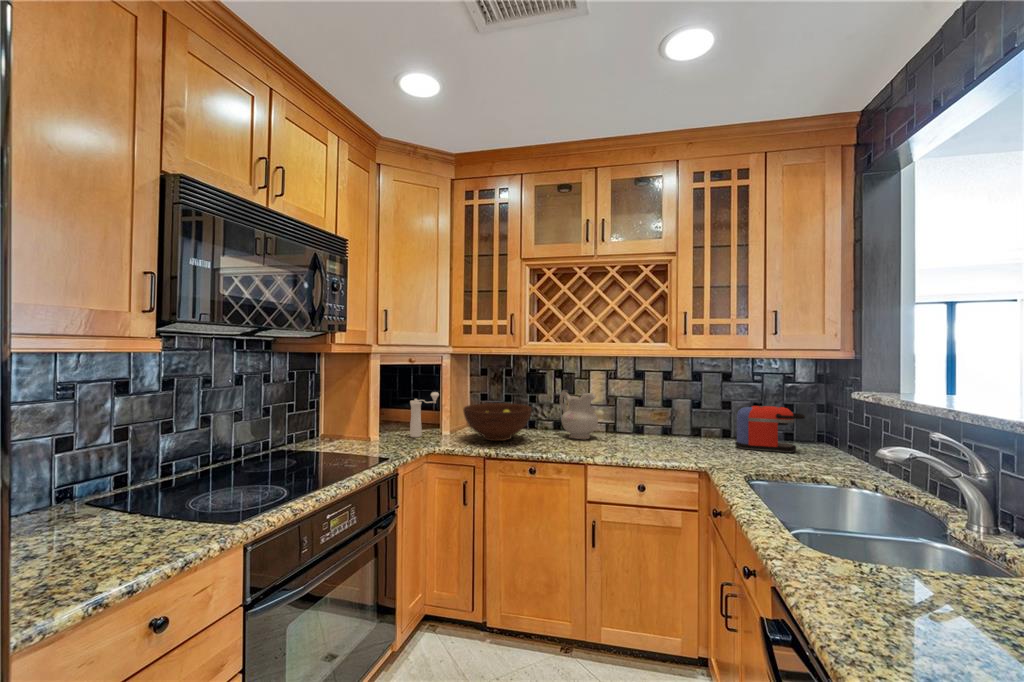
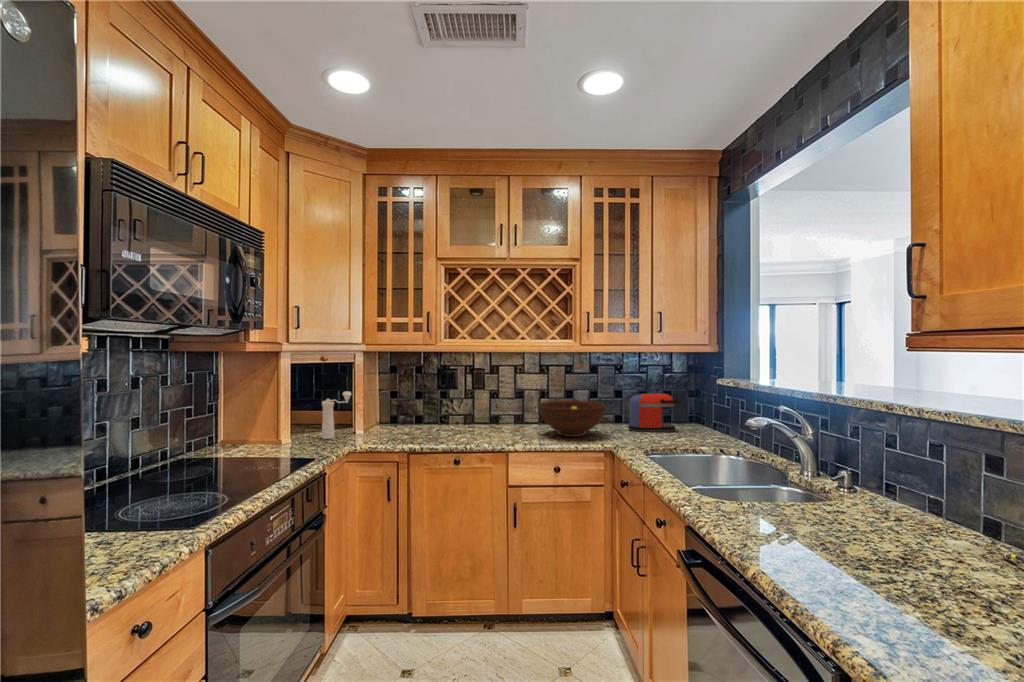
ceramic pitcher: present [560,390,598,439] -> none [474,385,511,431]
fruit bowl: present [463,403,532,441] -> present [539,400,605,437]

